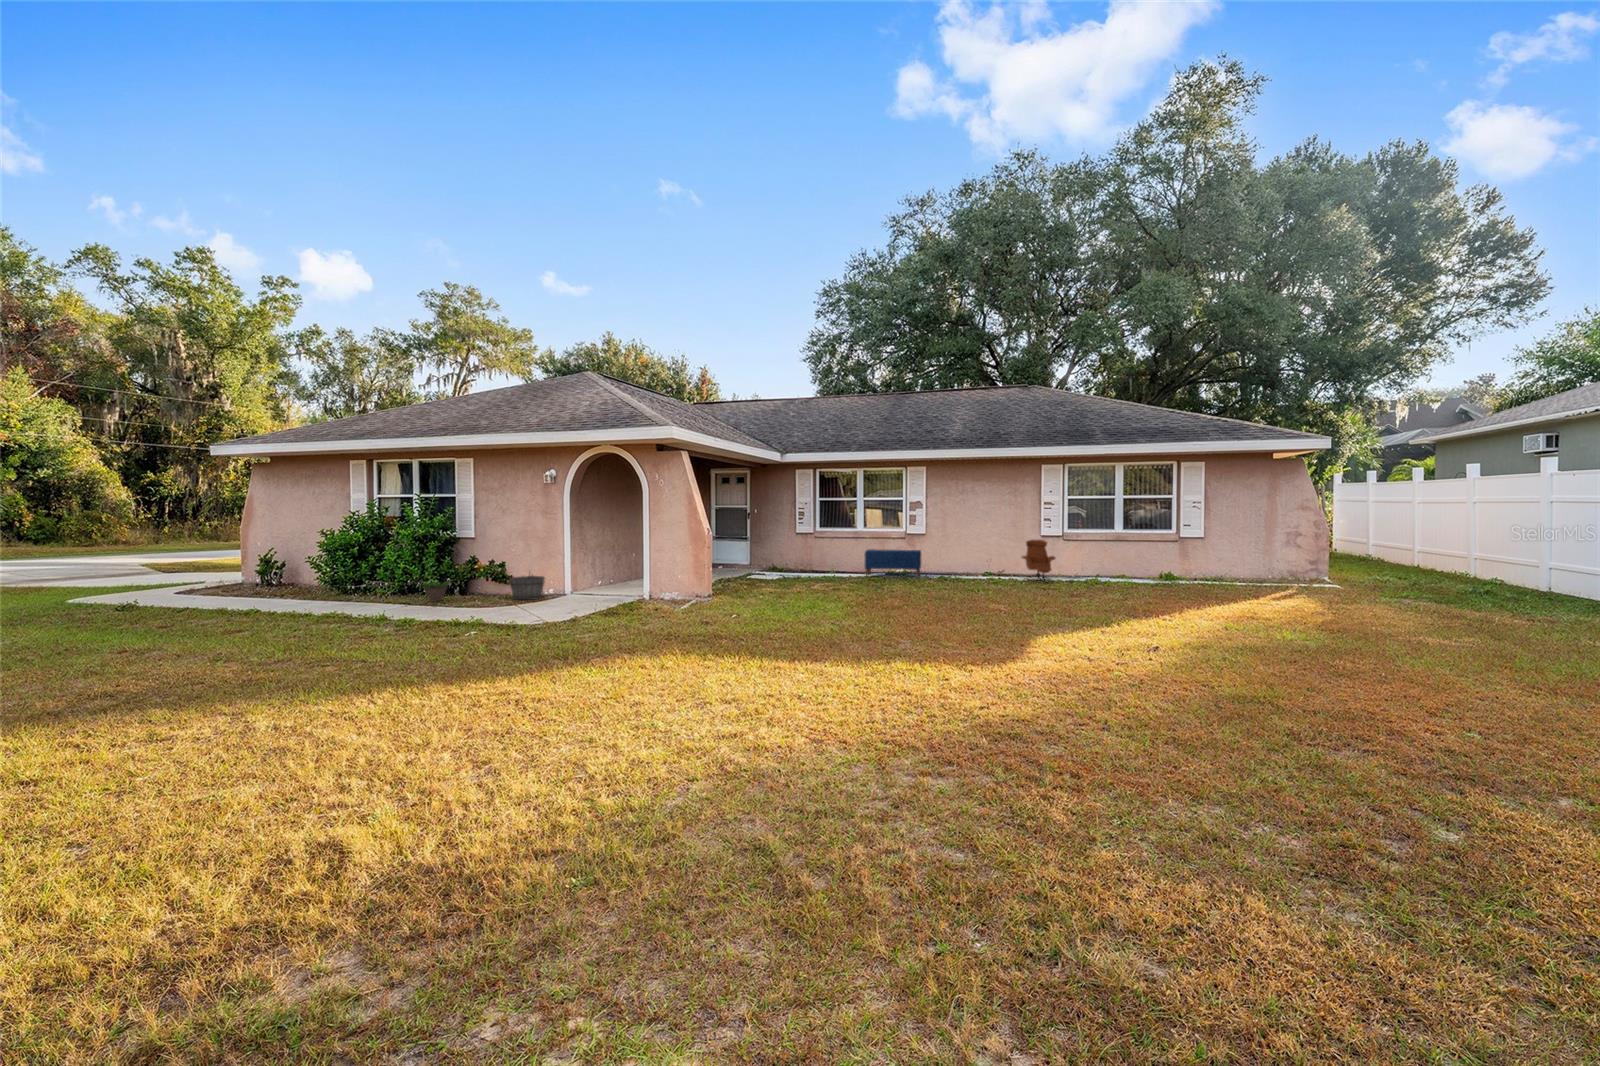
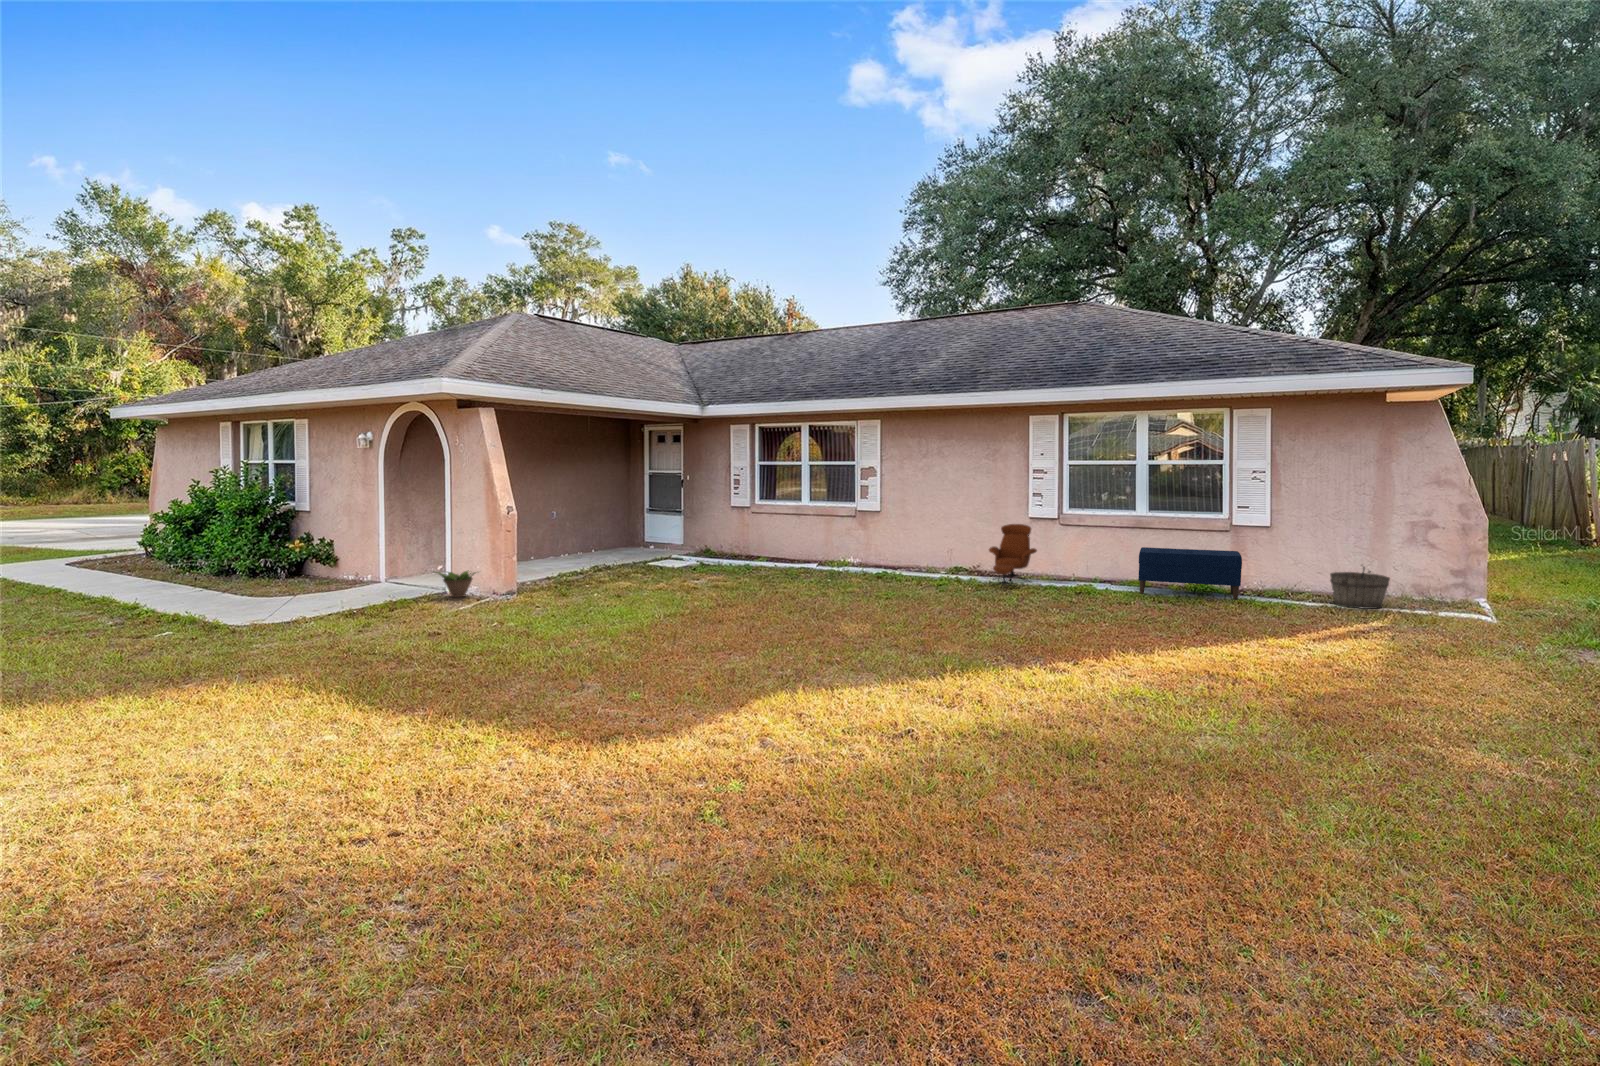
bench: present [865,549,921,577] -> present [1138,547,1242,600]
wooden bucket: present [509,575,545,600] -> present [1330,567,1390,609]
decorative plant: present [421,580,454,602] -> present [437,570,475,597]

